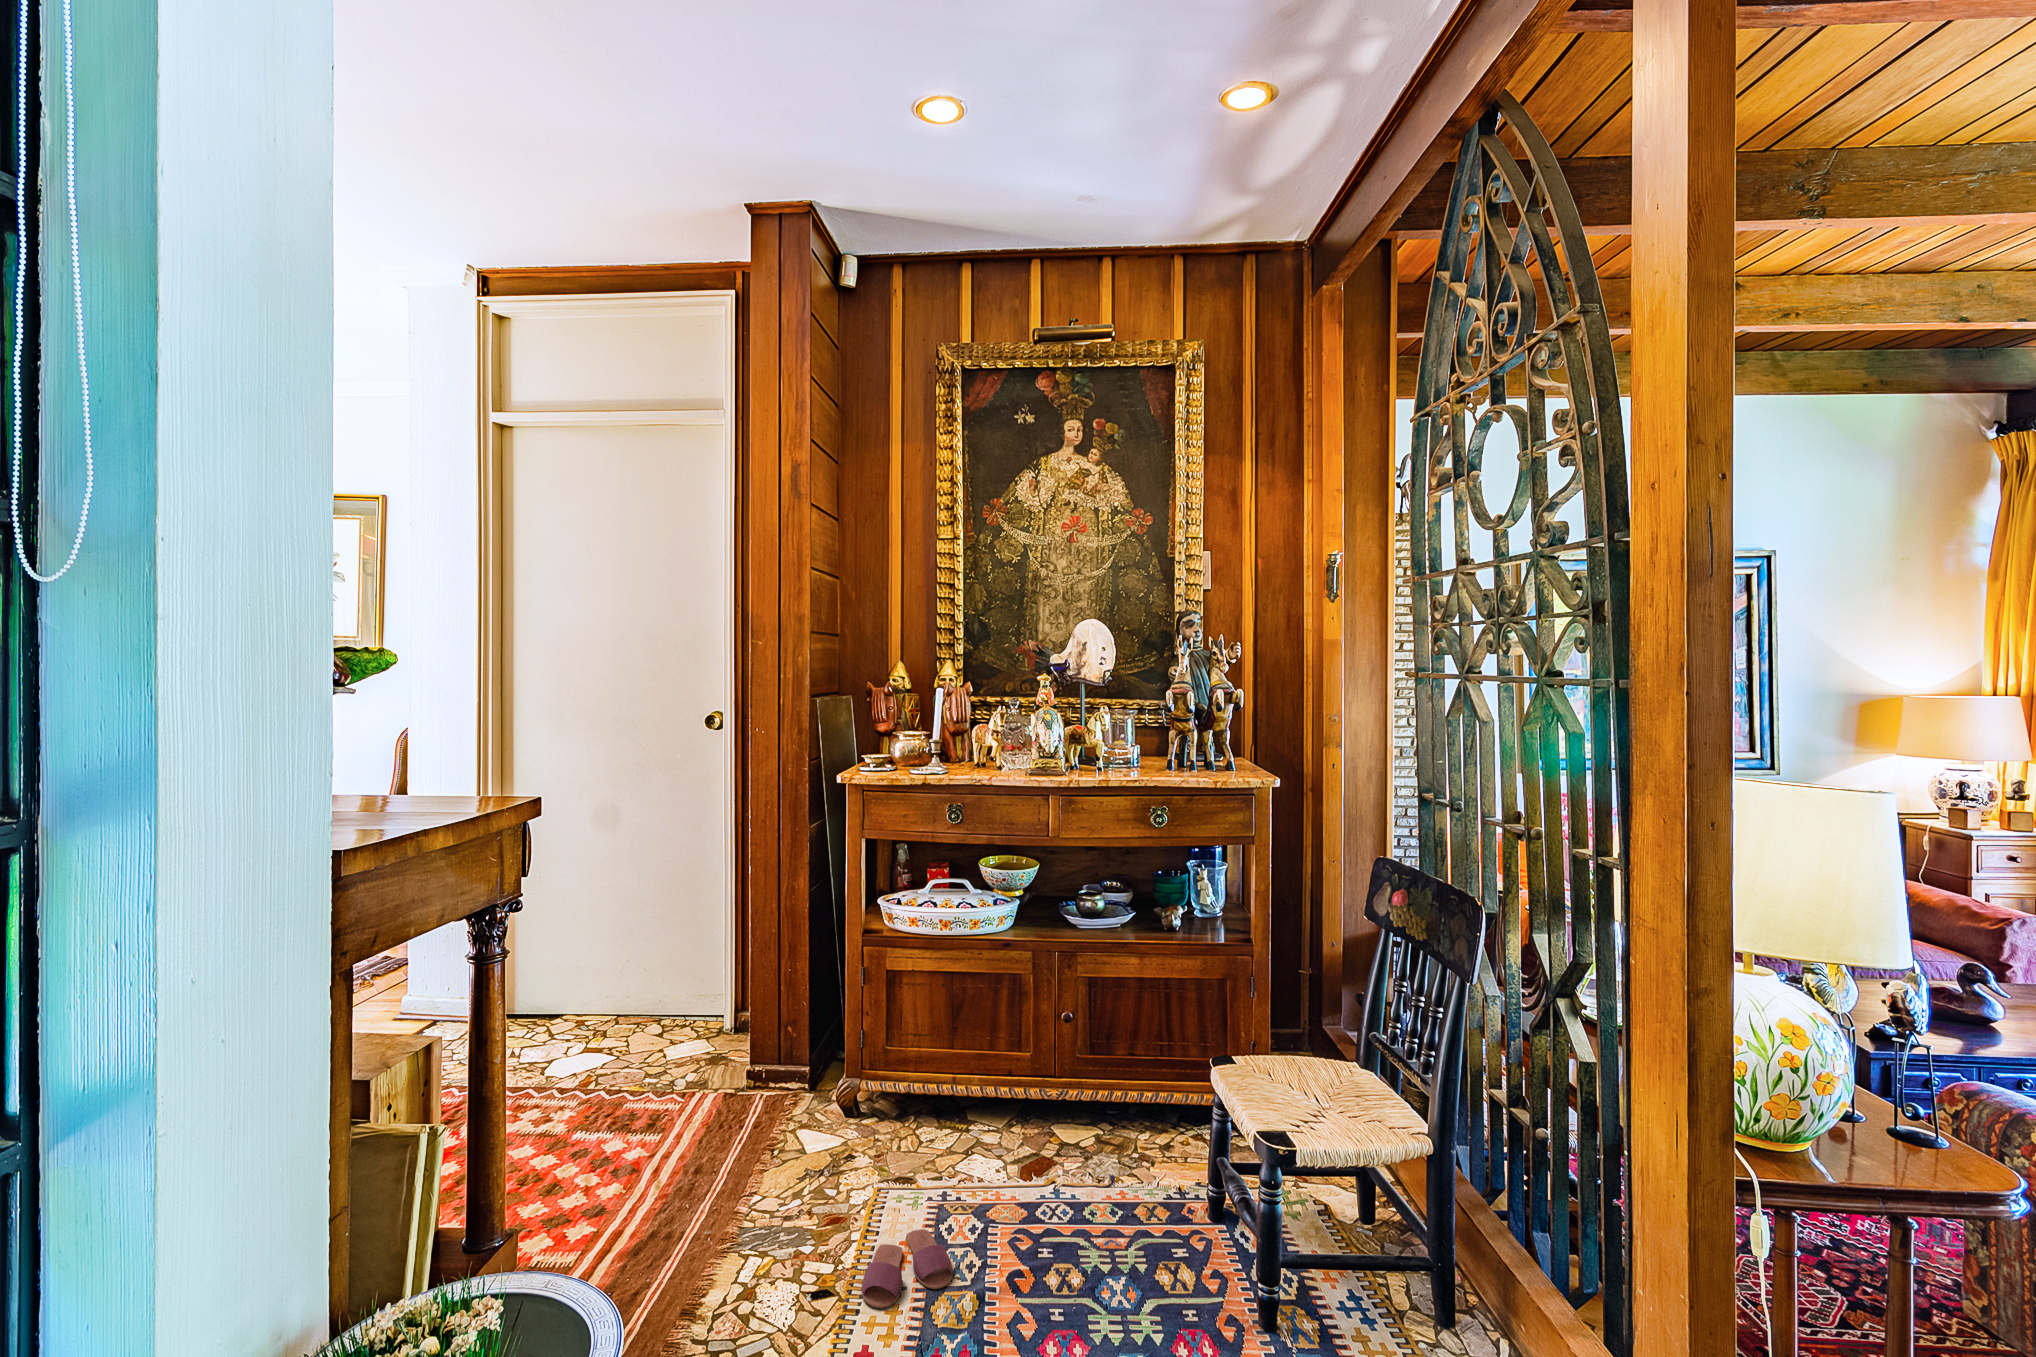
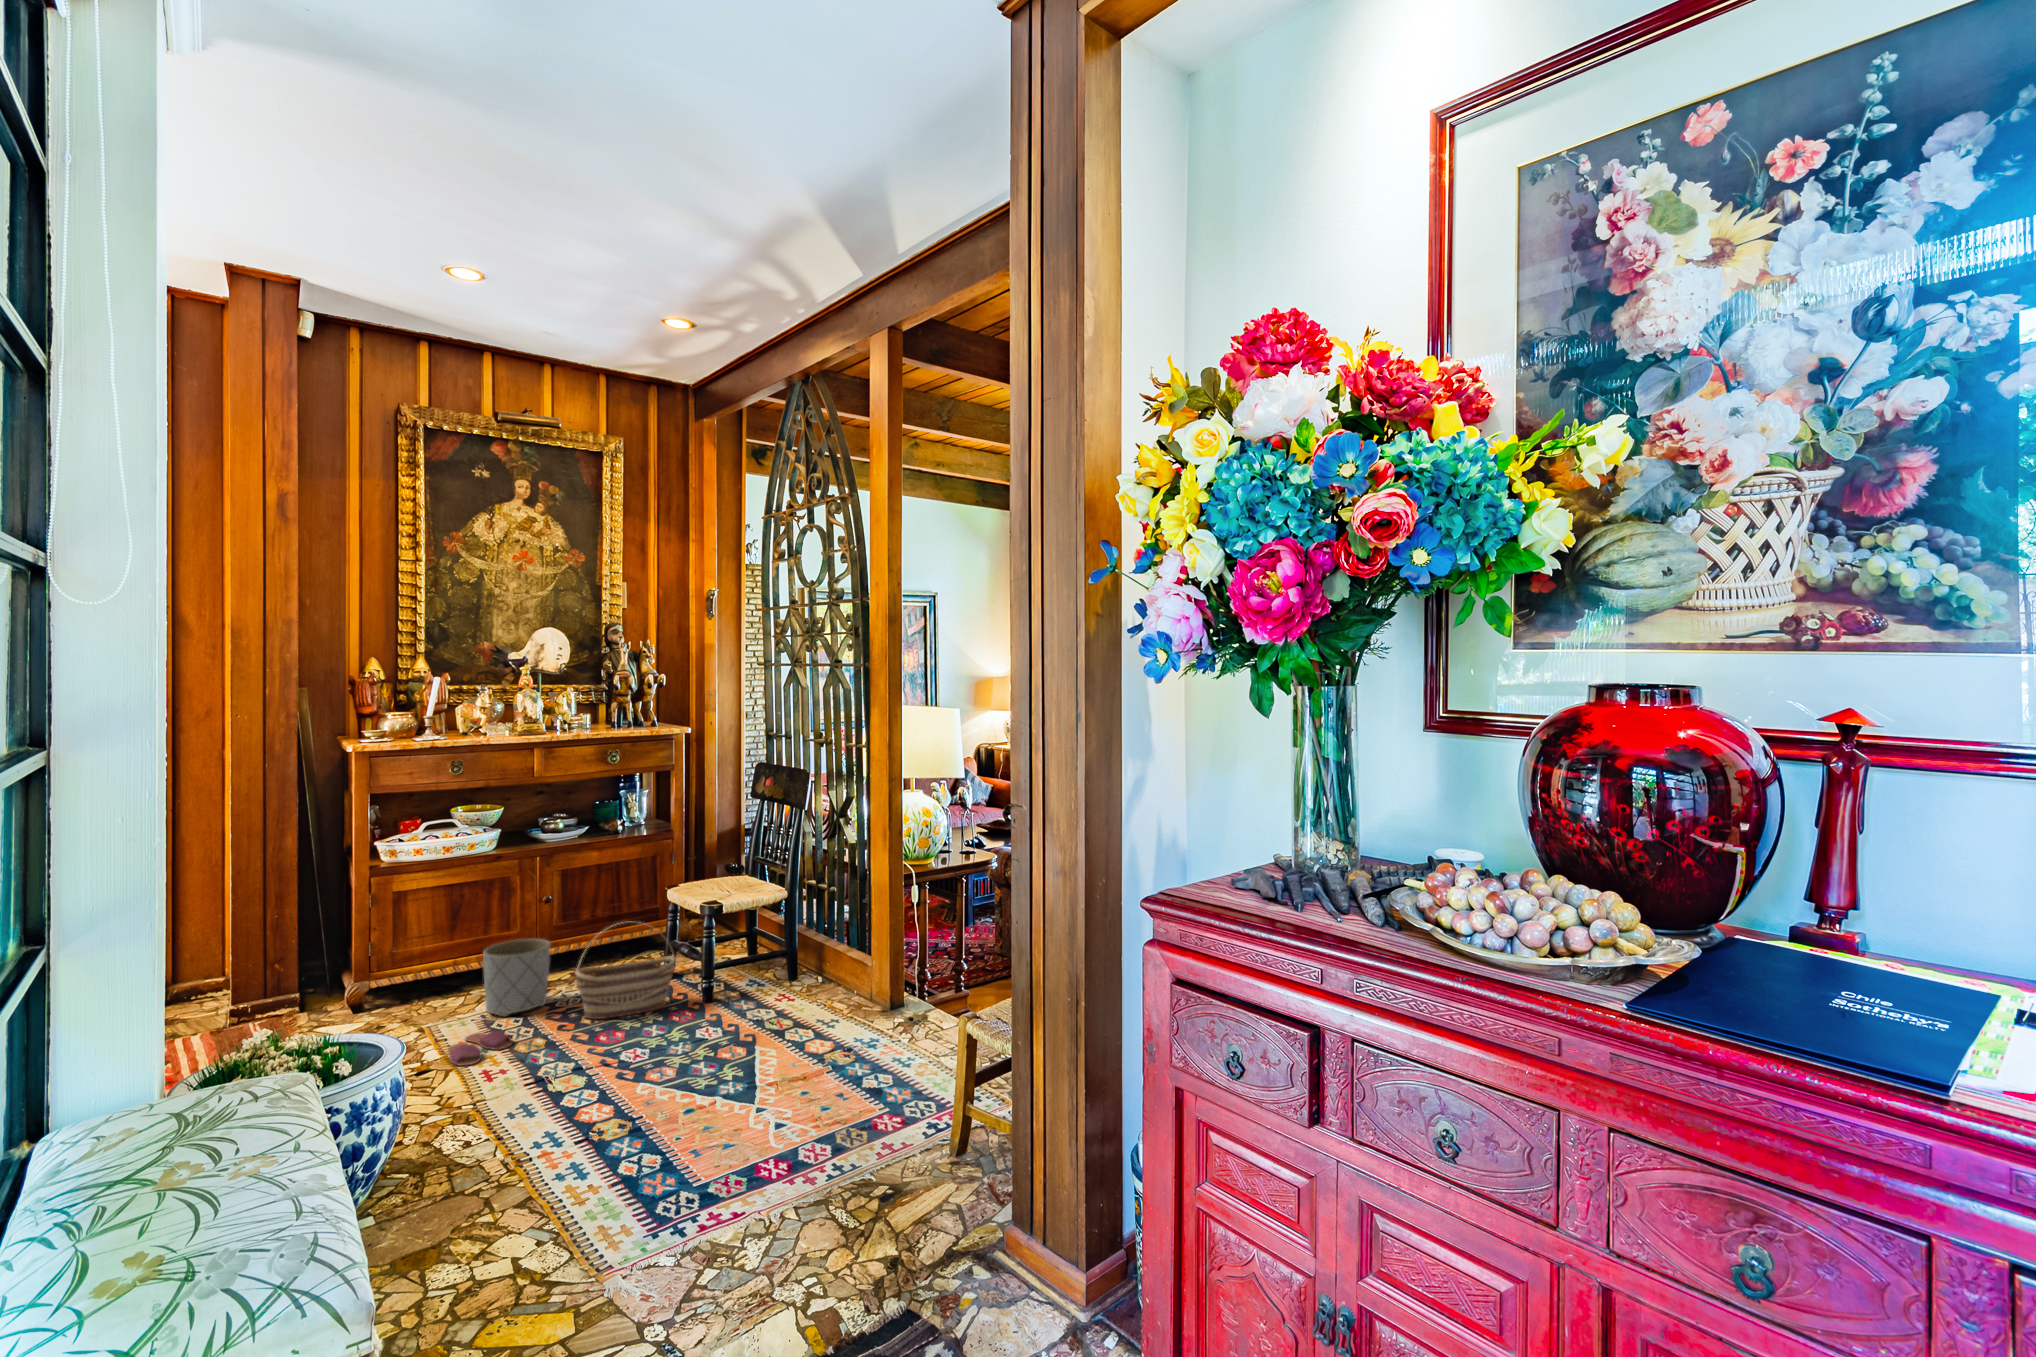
planter: none [958,1080,1046,1207] -> present [483,939,550,1017]
basket: none [1054,1120,1212,1300] -> present [575,928,675,1019]

